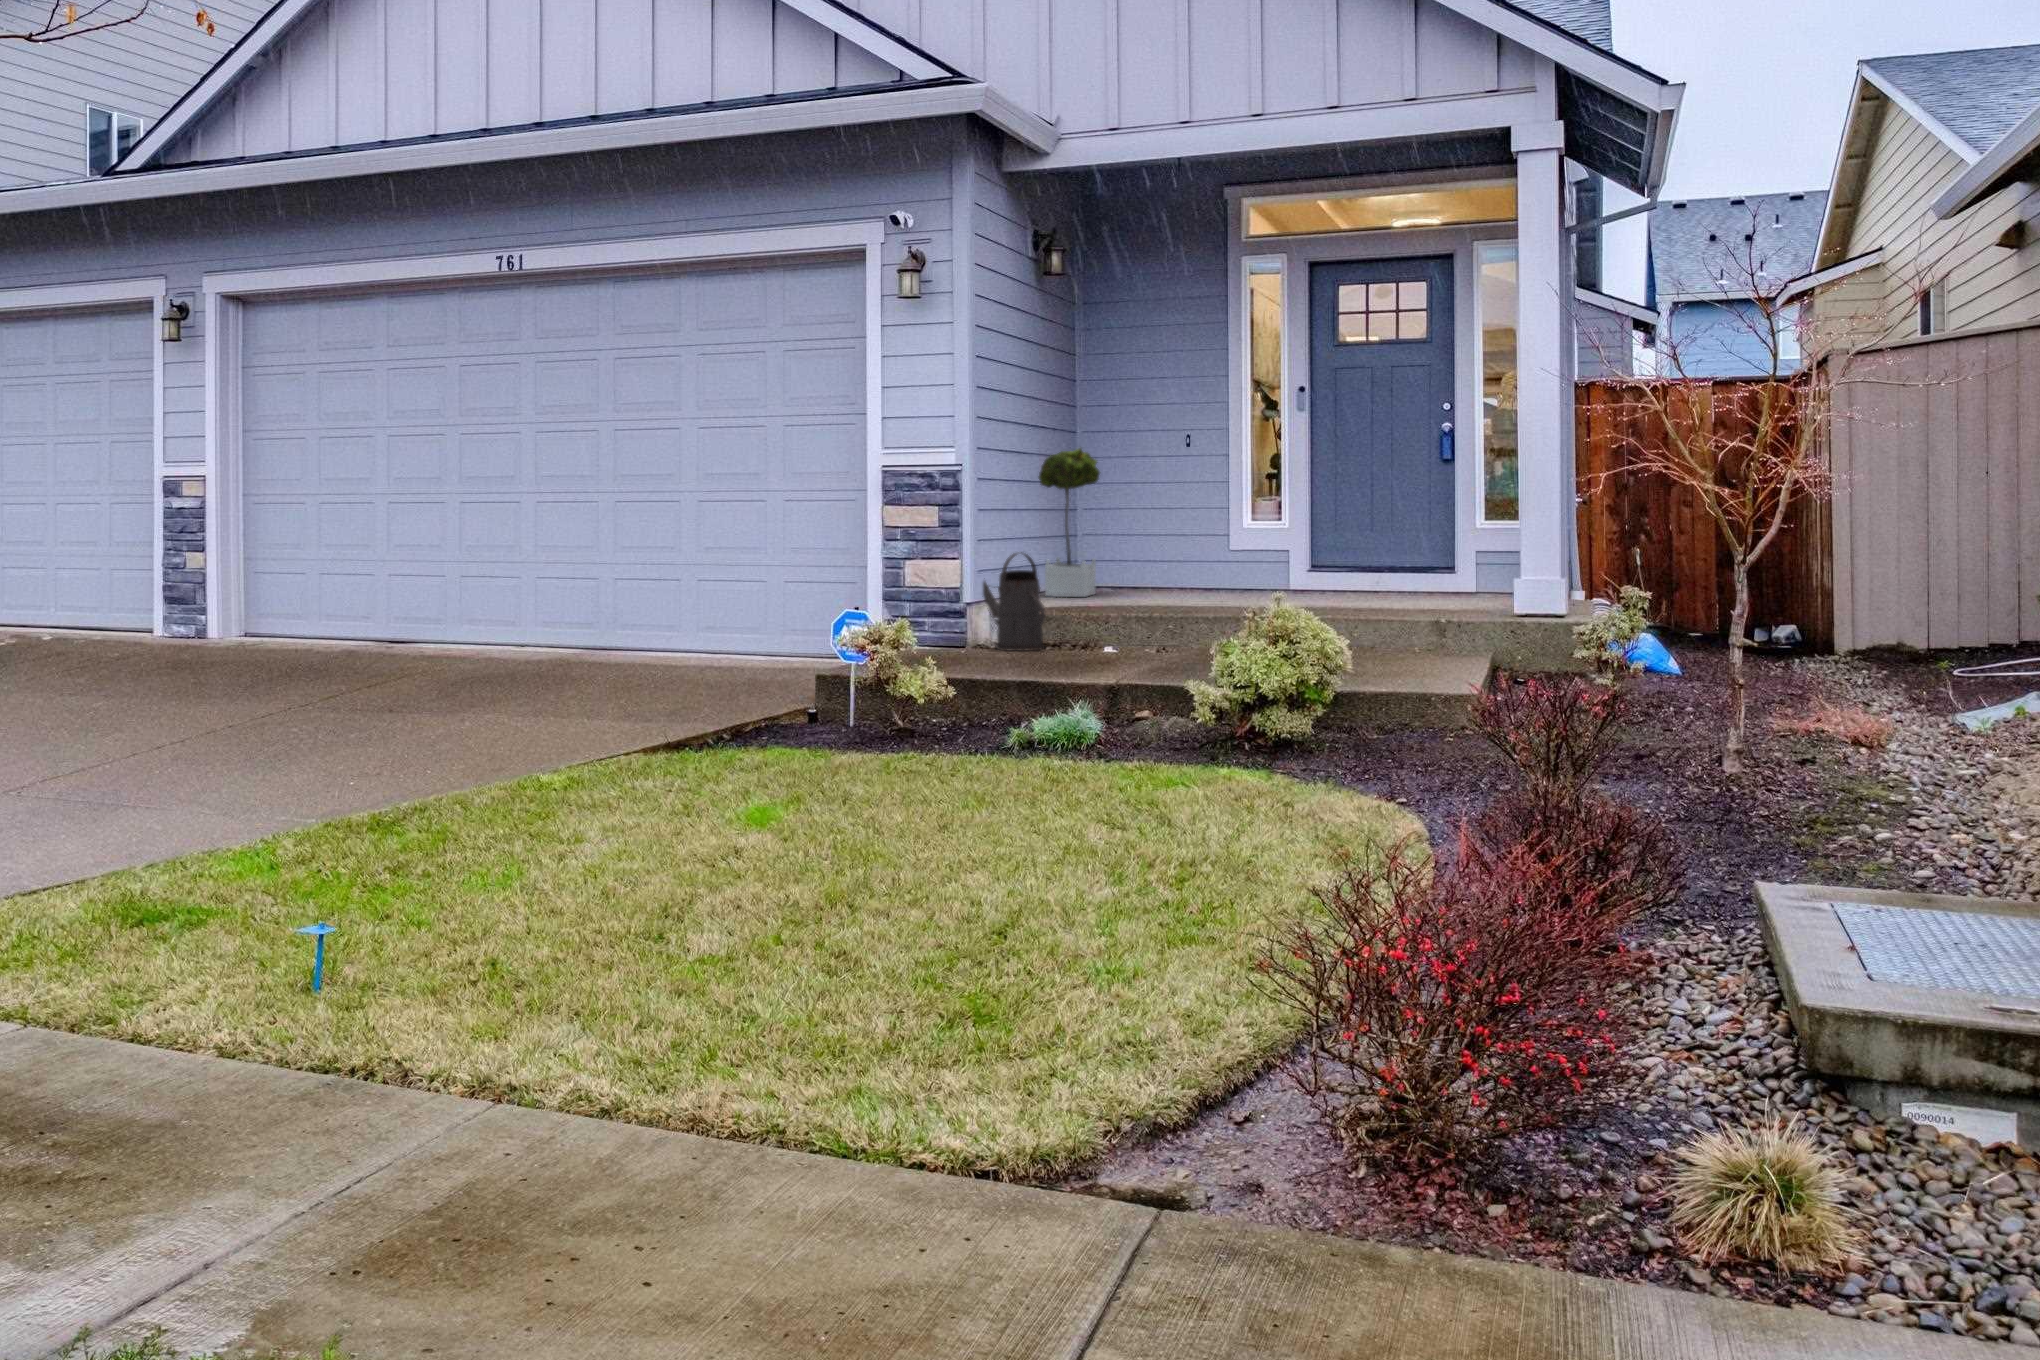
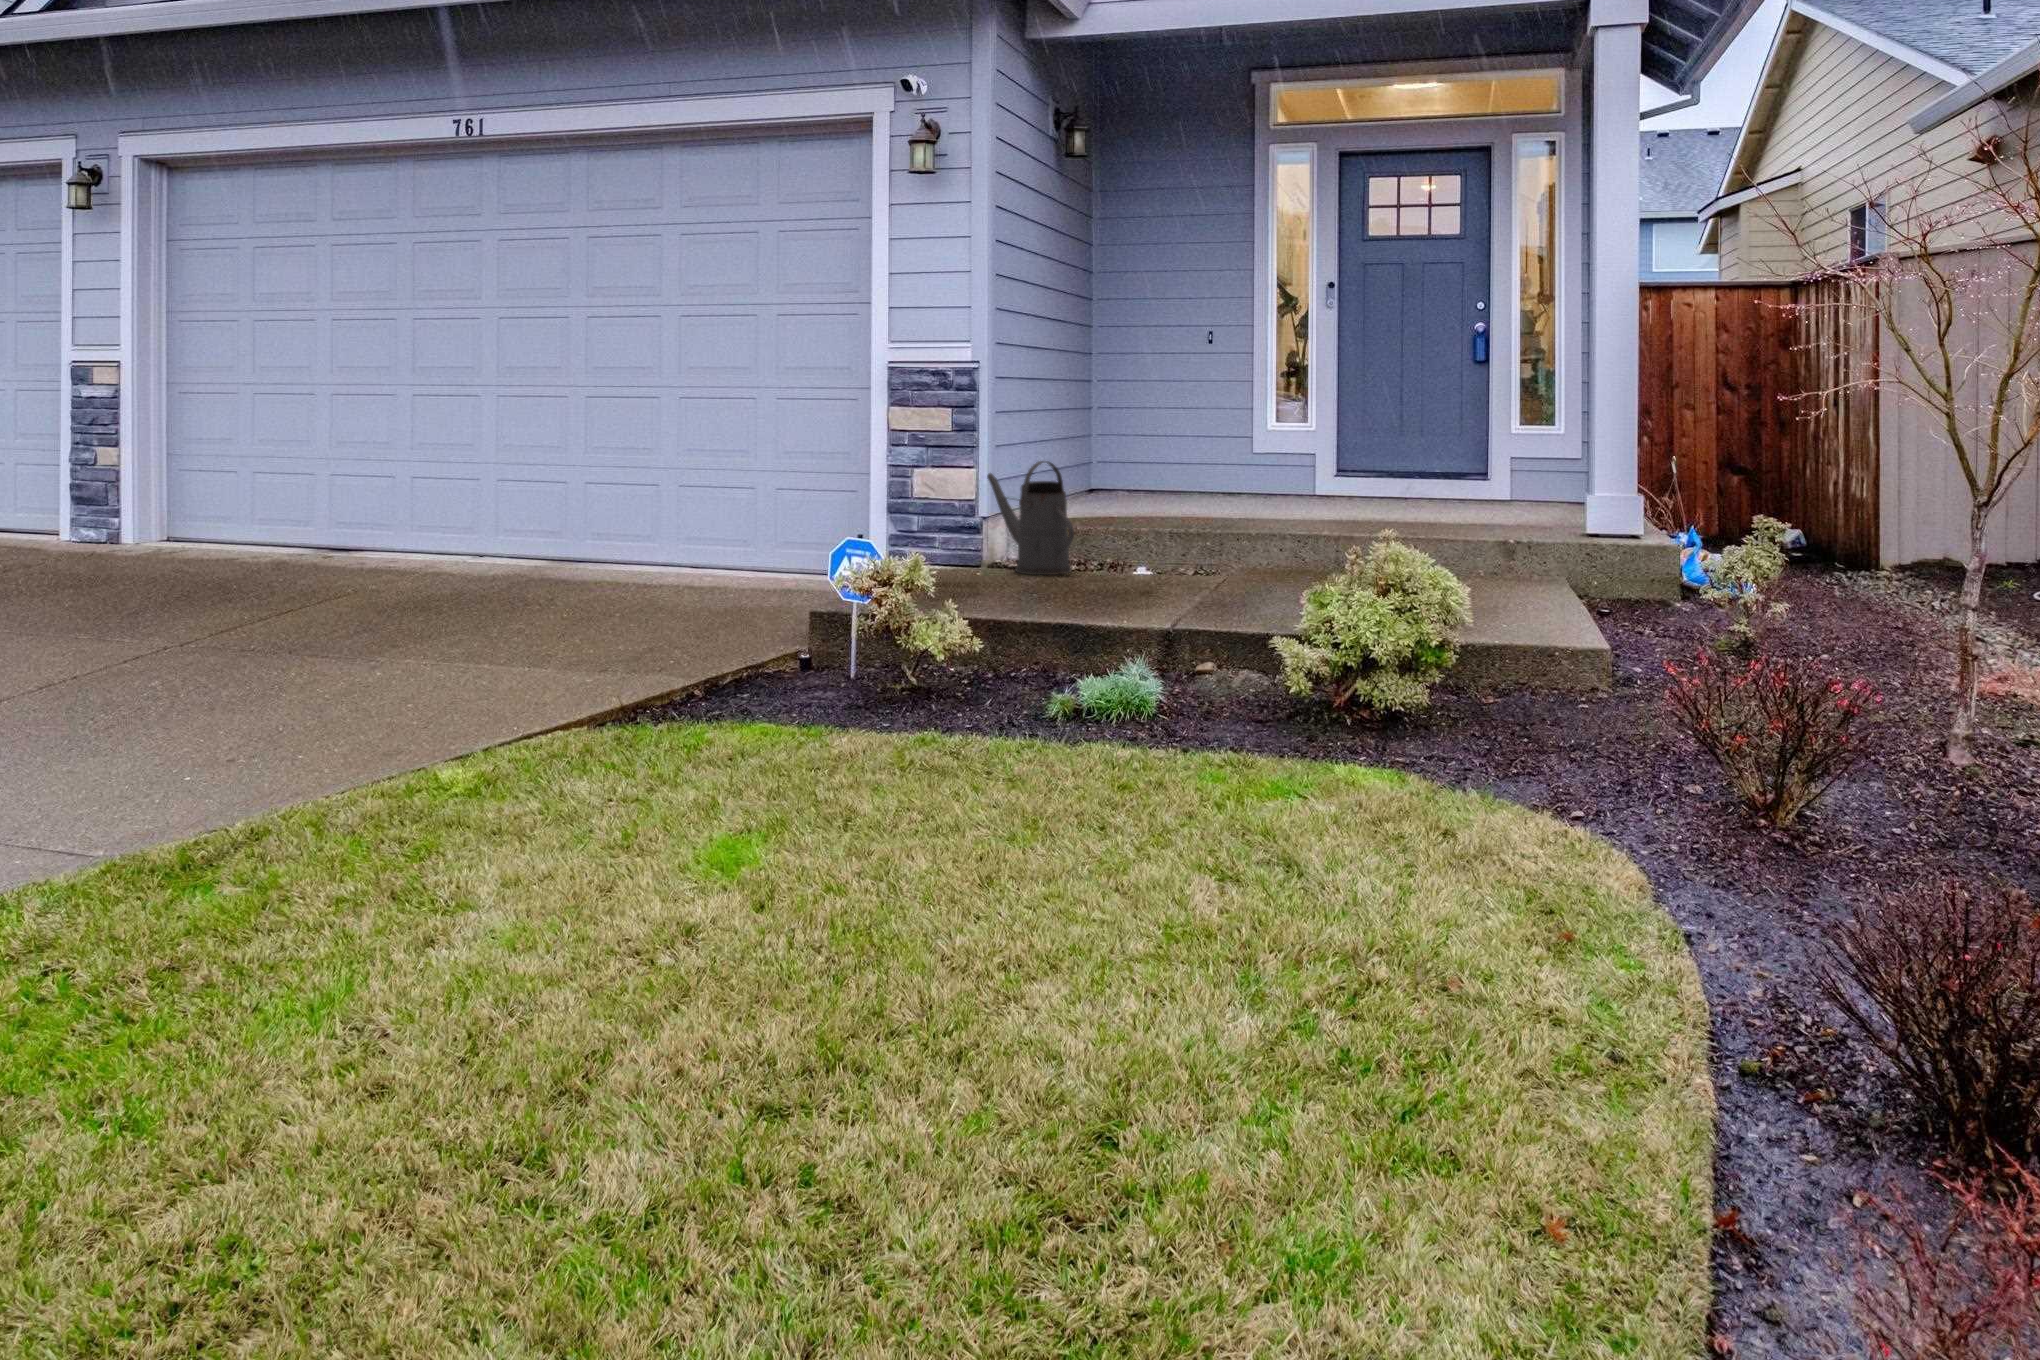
potted tree: present [1039,448,1100,597] -> none [1057,341,1124,506]

